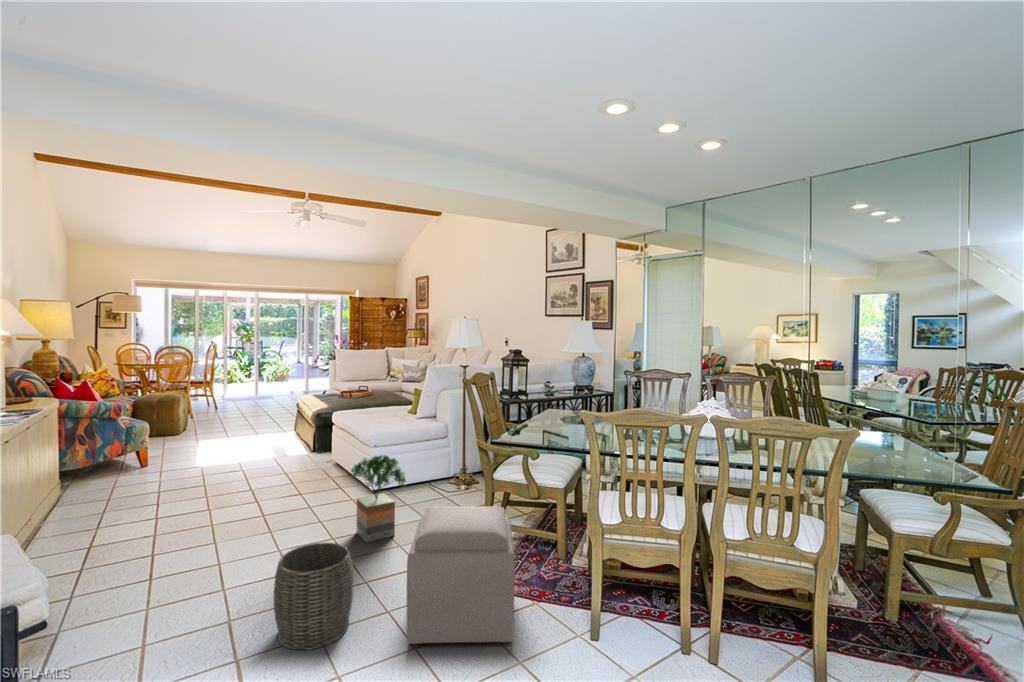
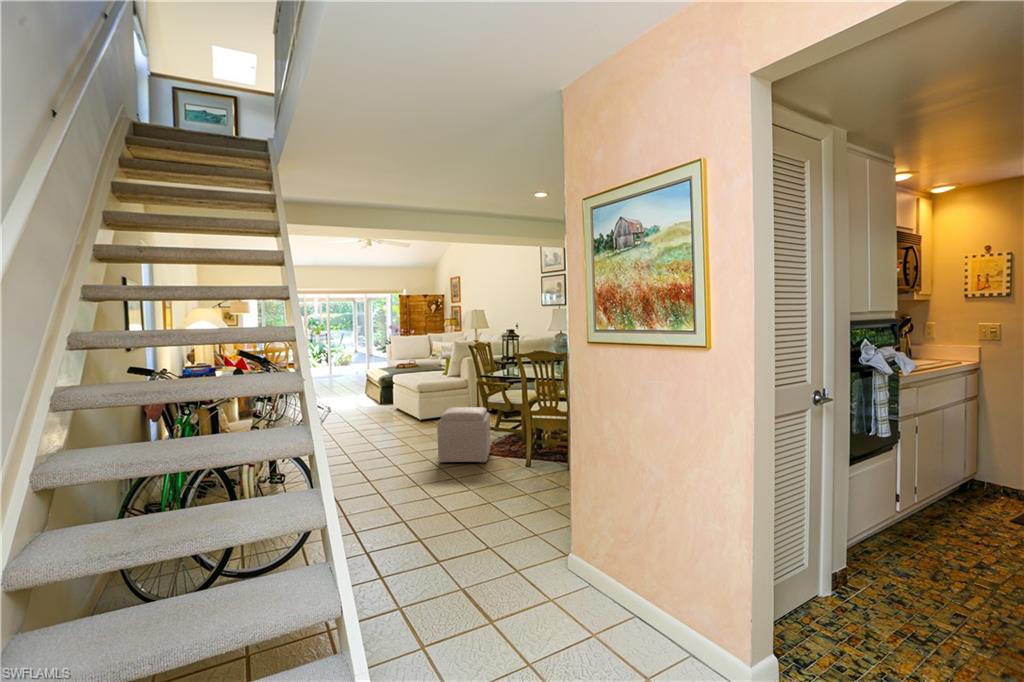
potted tree: present [350,456,408,543] -> none [408,392,441,439]
woven basket: present [274,543,354,650] -> none [379,423,414,465]

